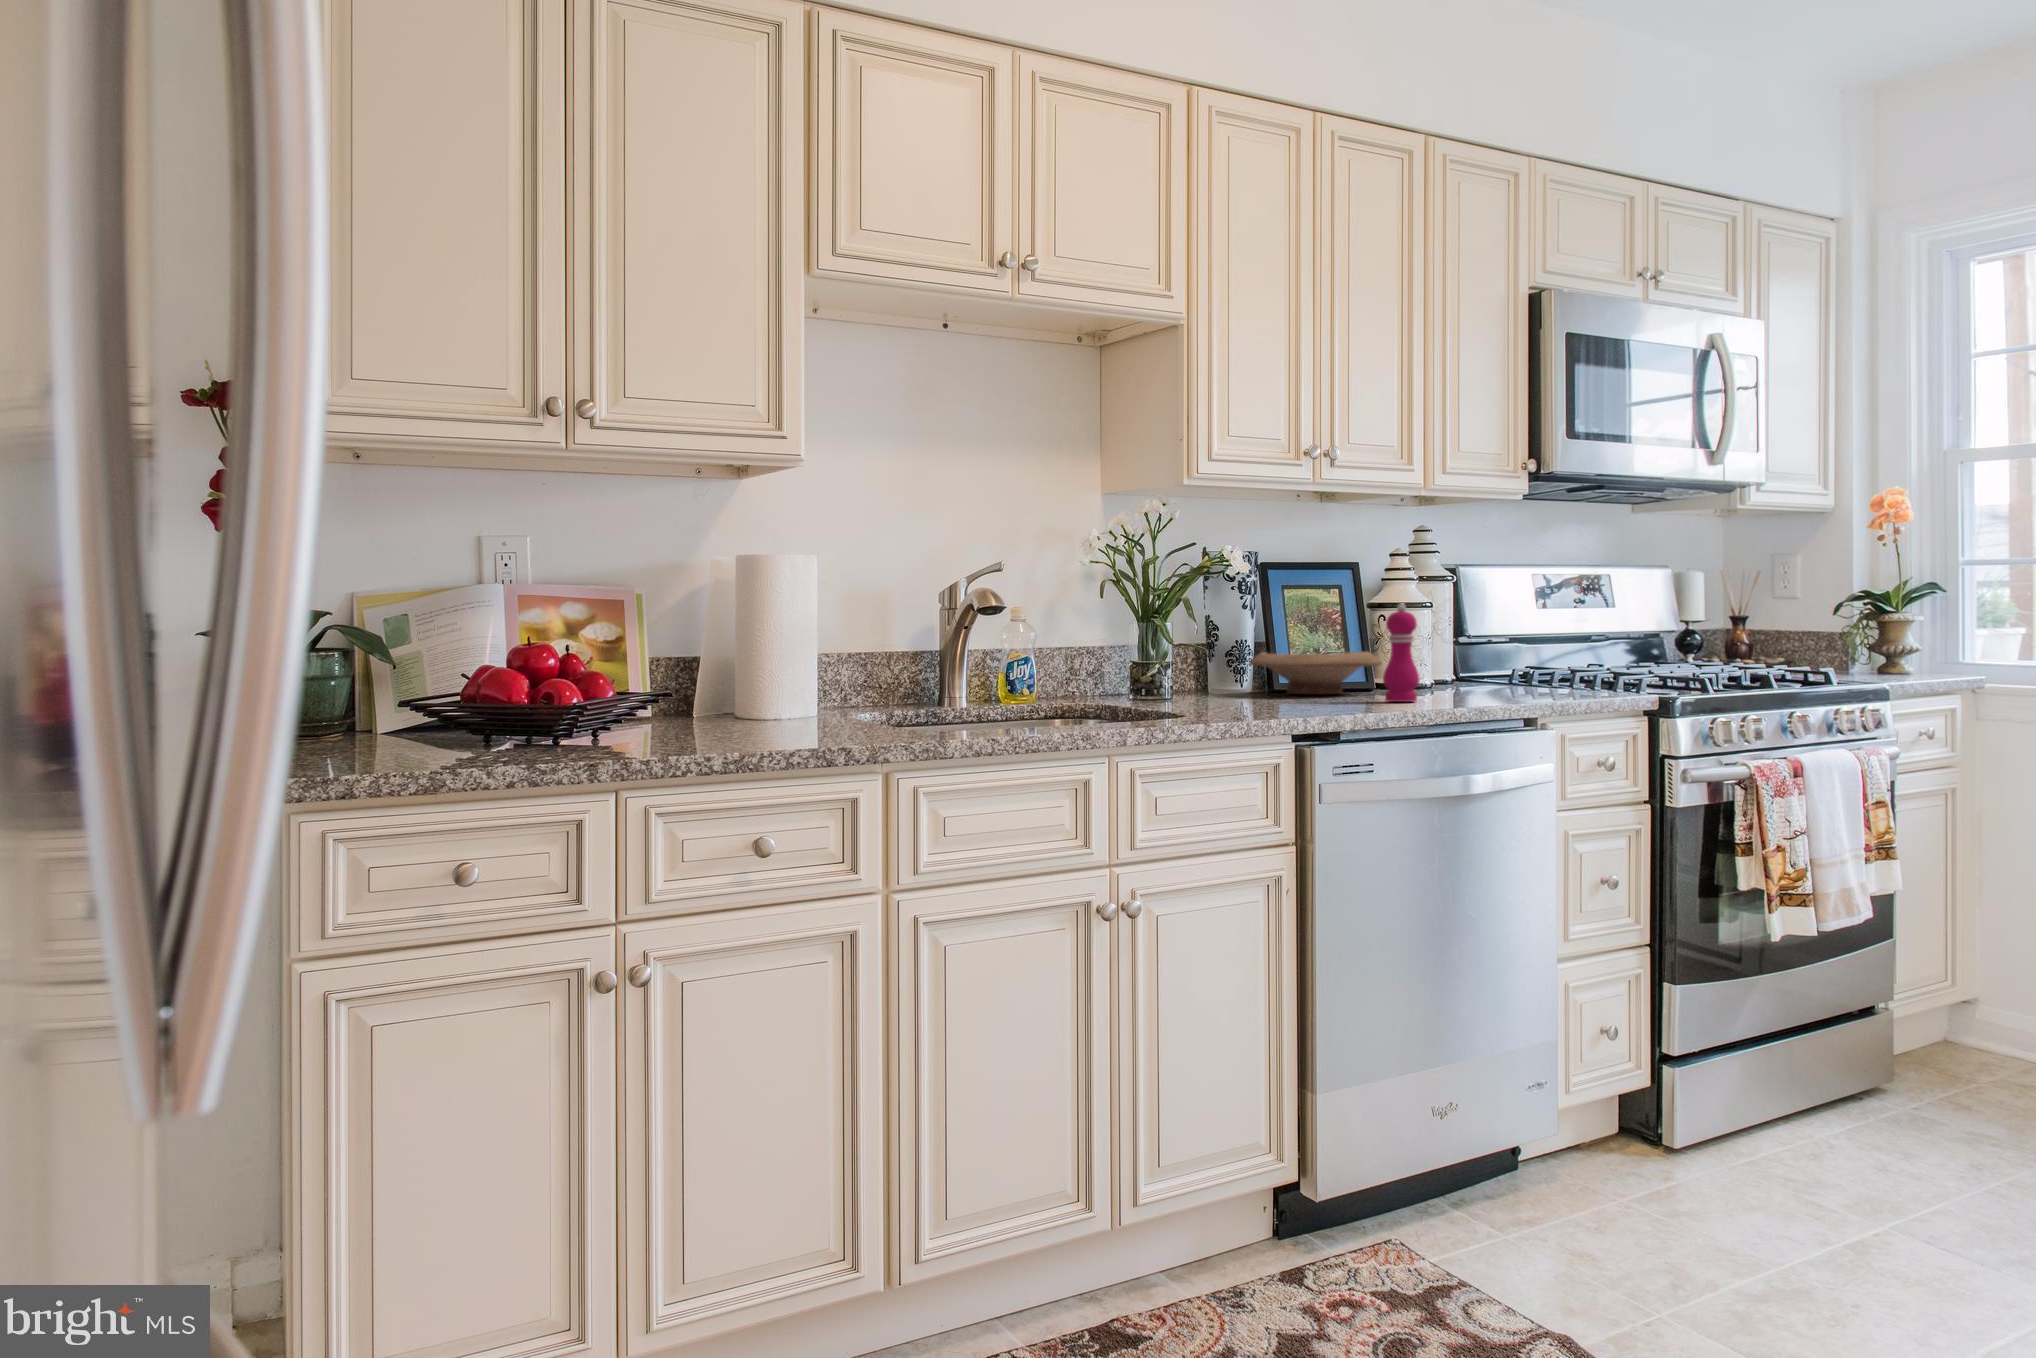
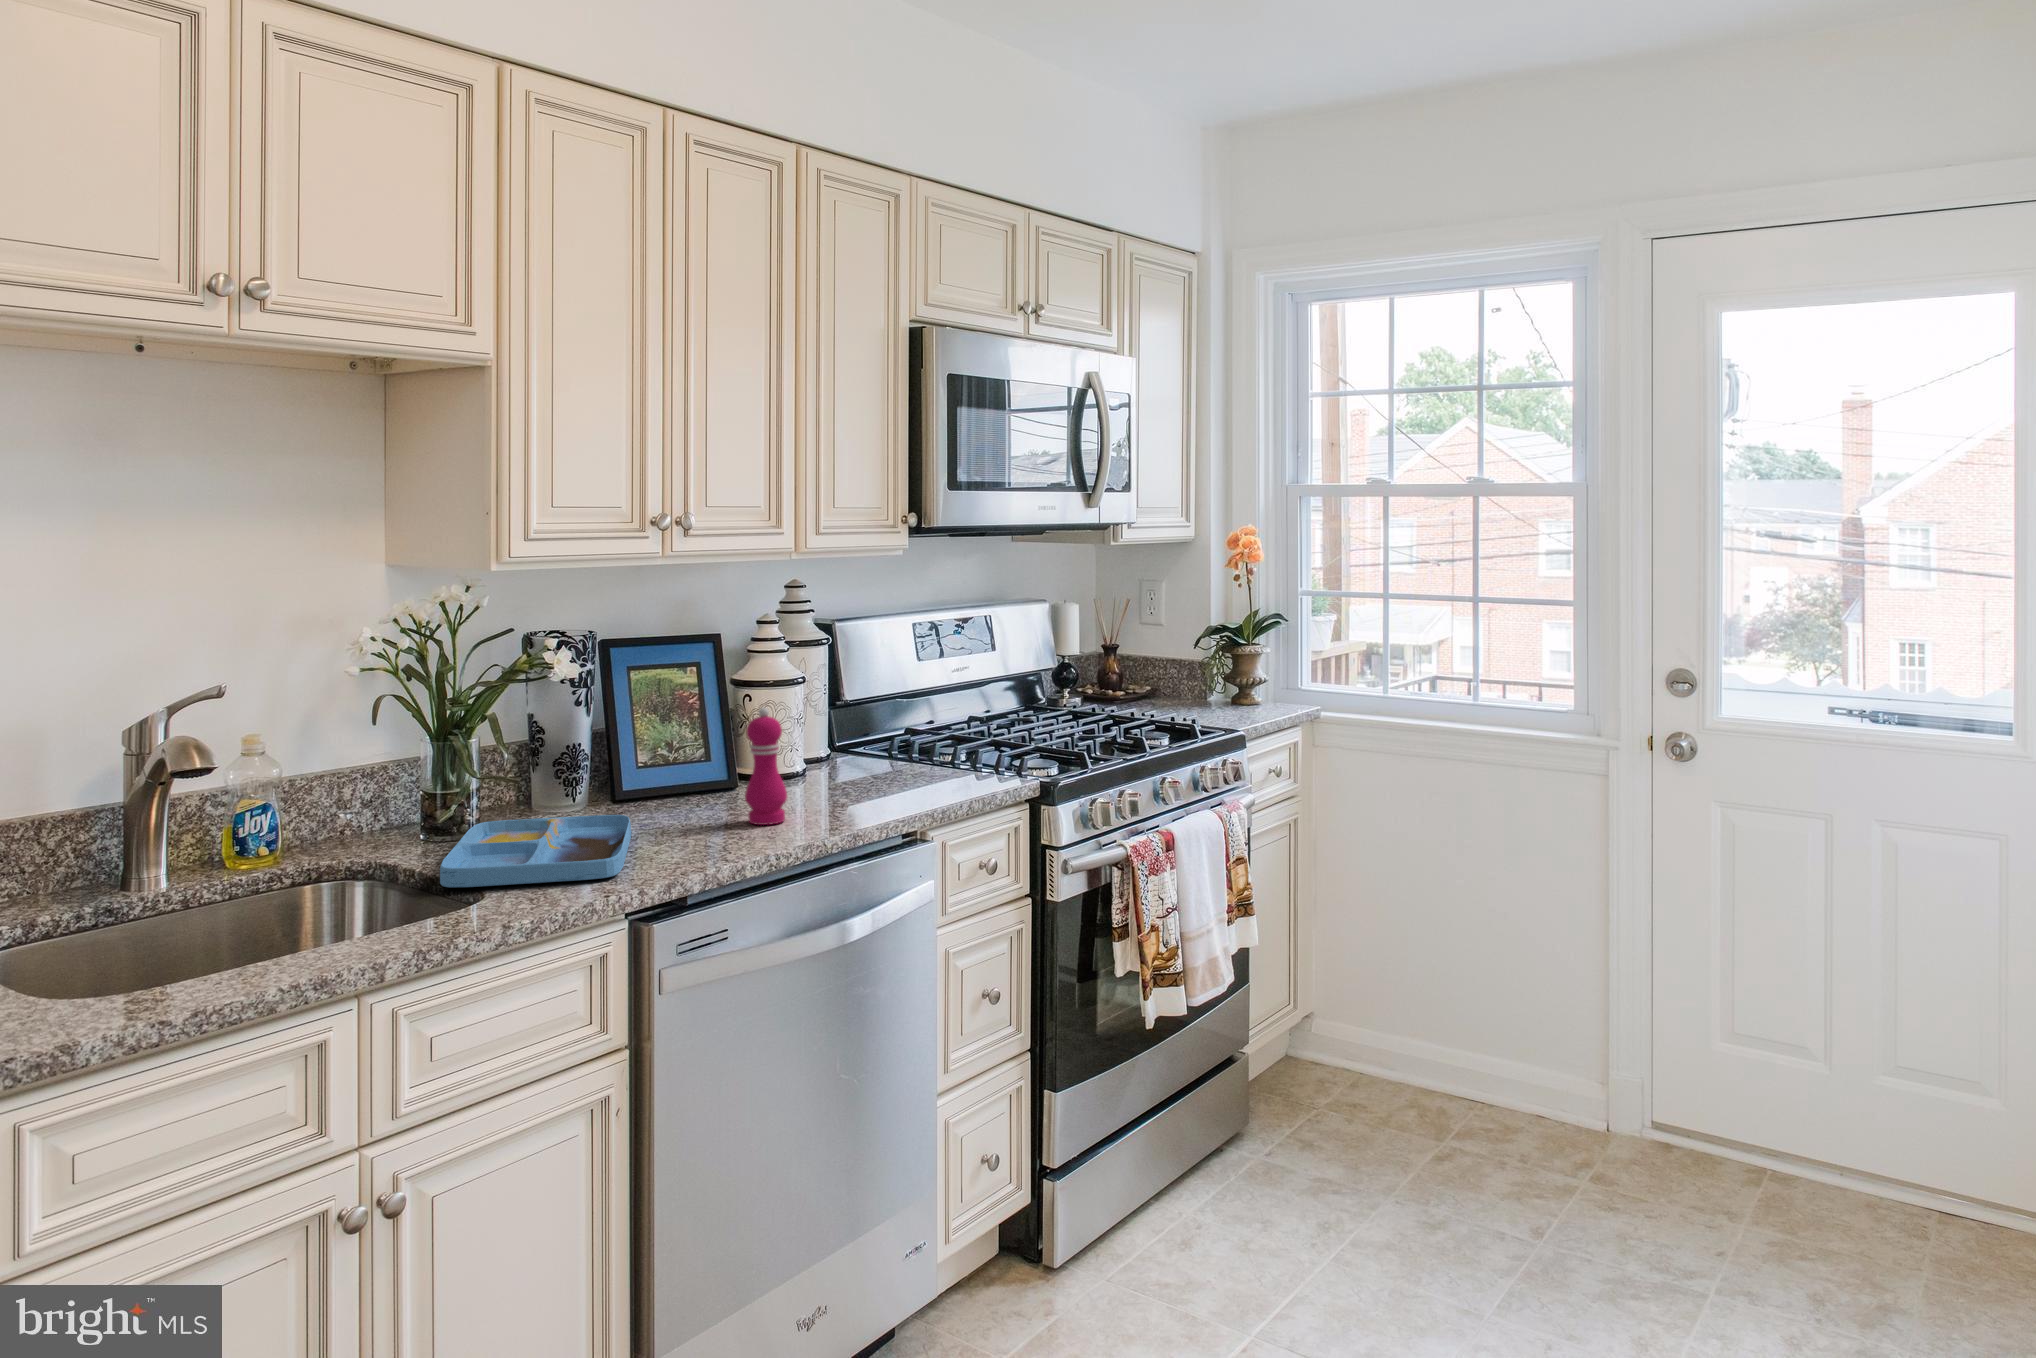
wooden bowl: present [1250,652,1382,694] -> none [591,738,750,801]
tray: none [1153,688,1289,712] -> present [440,815,631,887]

